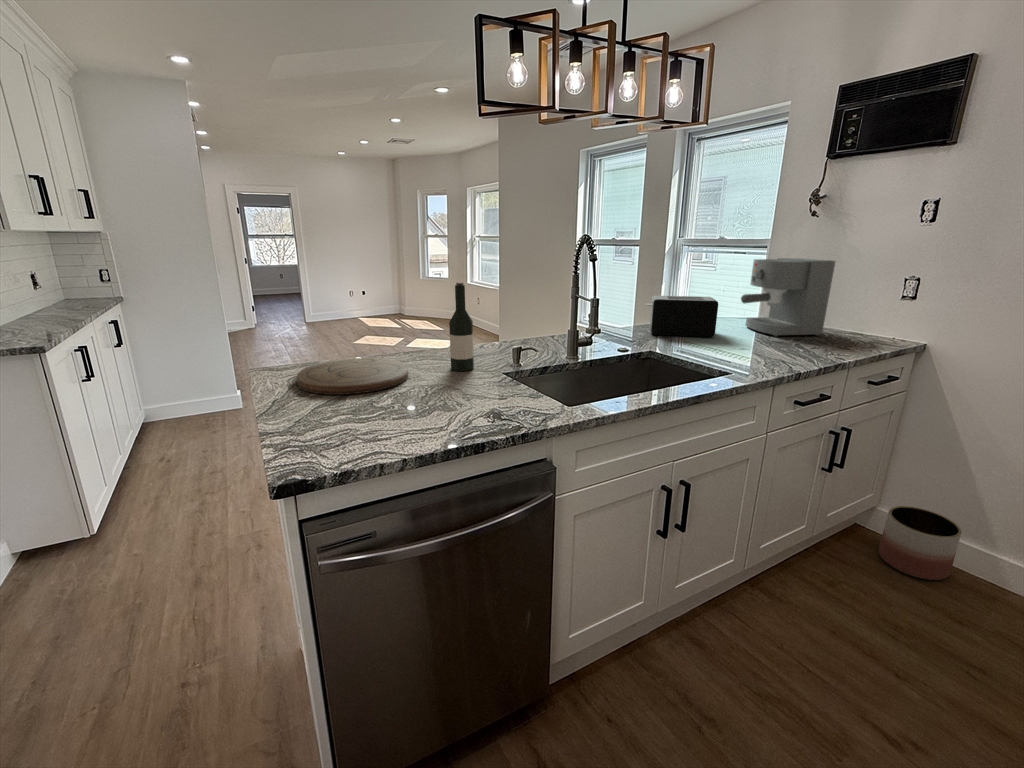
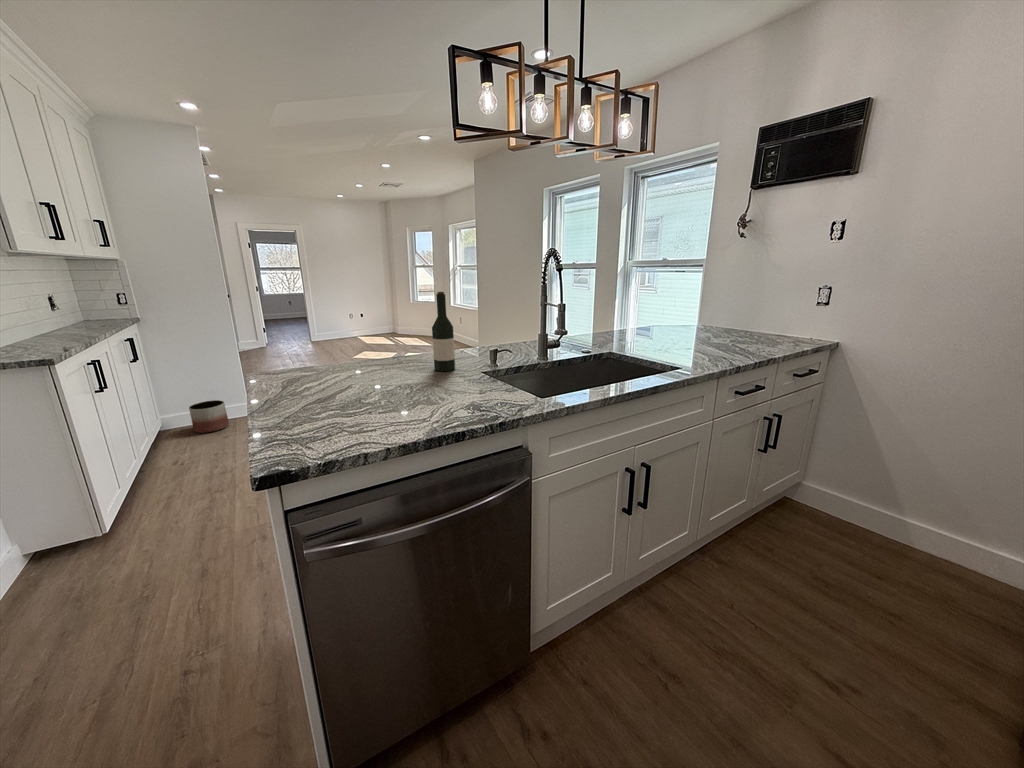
coffee maker: present [741,258,835,337] -> none [684,273,762,339]
toaster: present [645,296,718,337] -> none [604,306,666,340]
cutting board: present [296,358,408,395] -> none [290,362,395,394]
planter: present [879,506,962,580] -> present [189,400,229,433]

